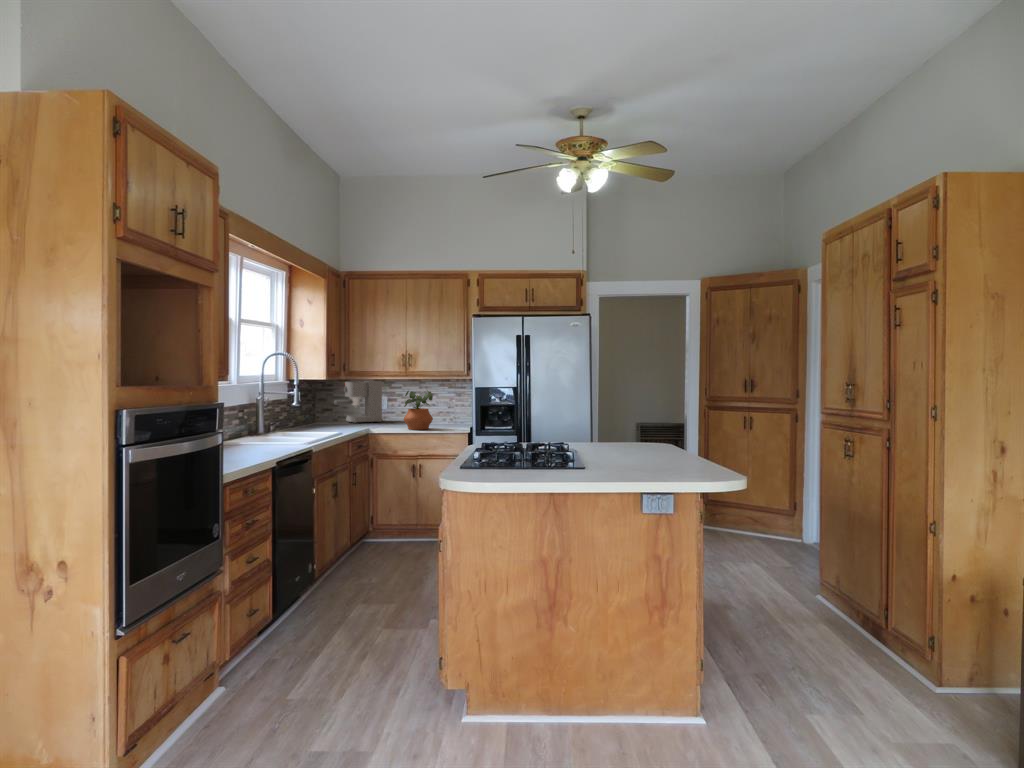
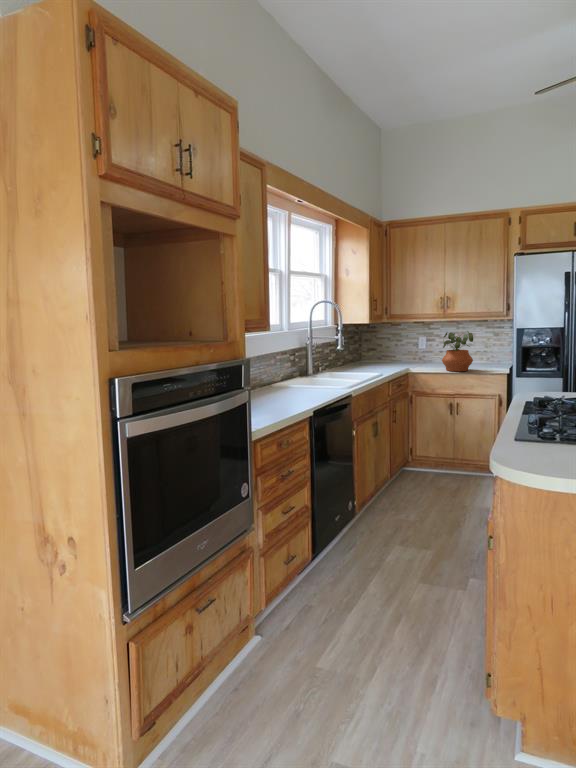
coffee maker: present [334,381,382,423] -> none [376,322,420,362]

